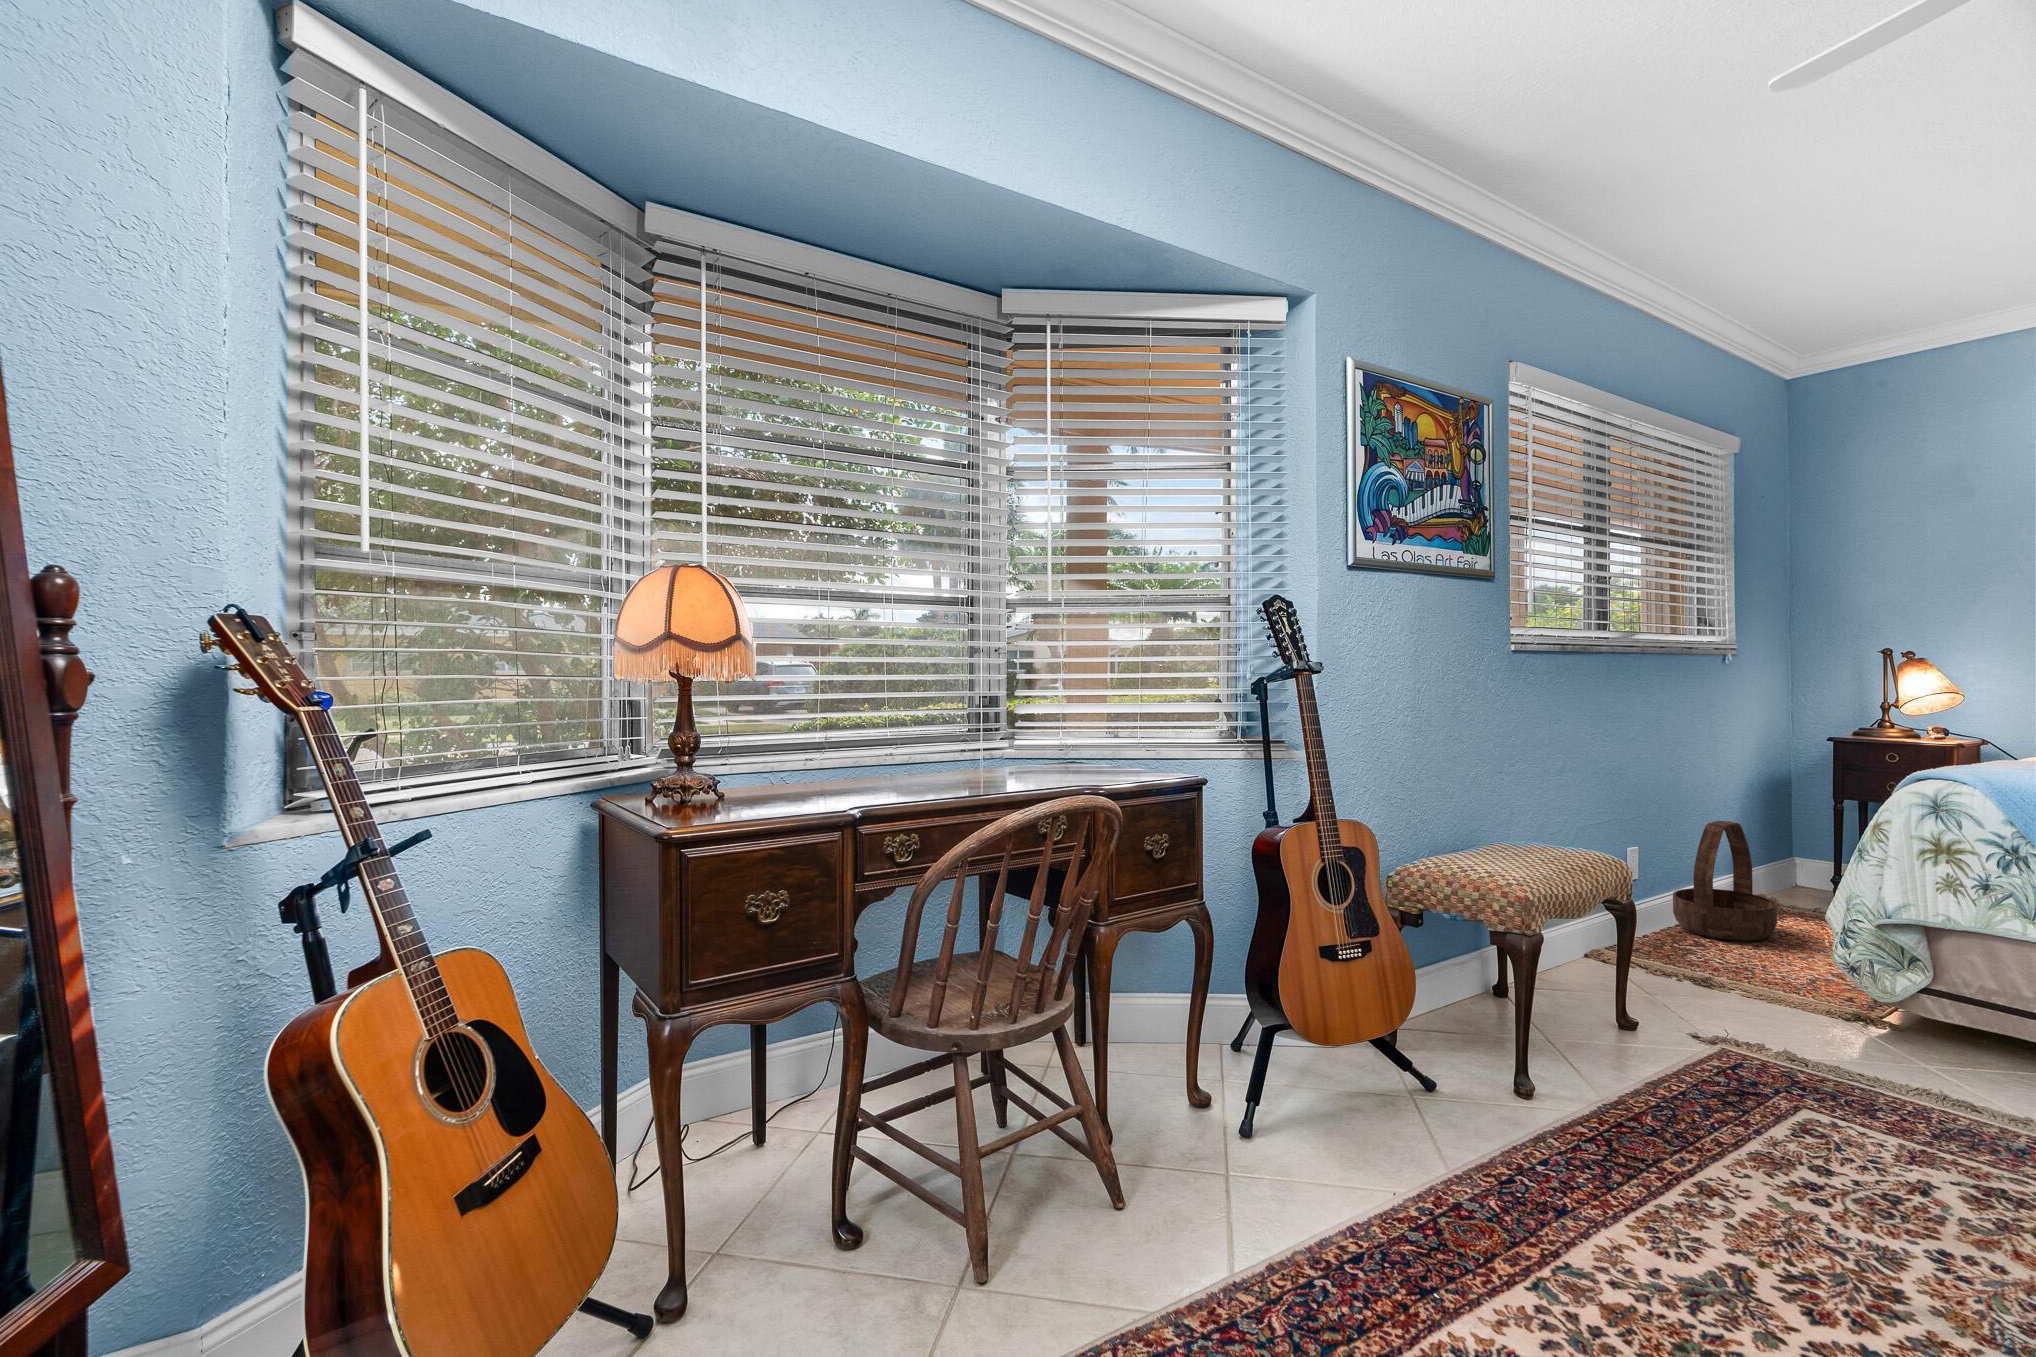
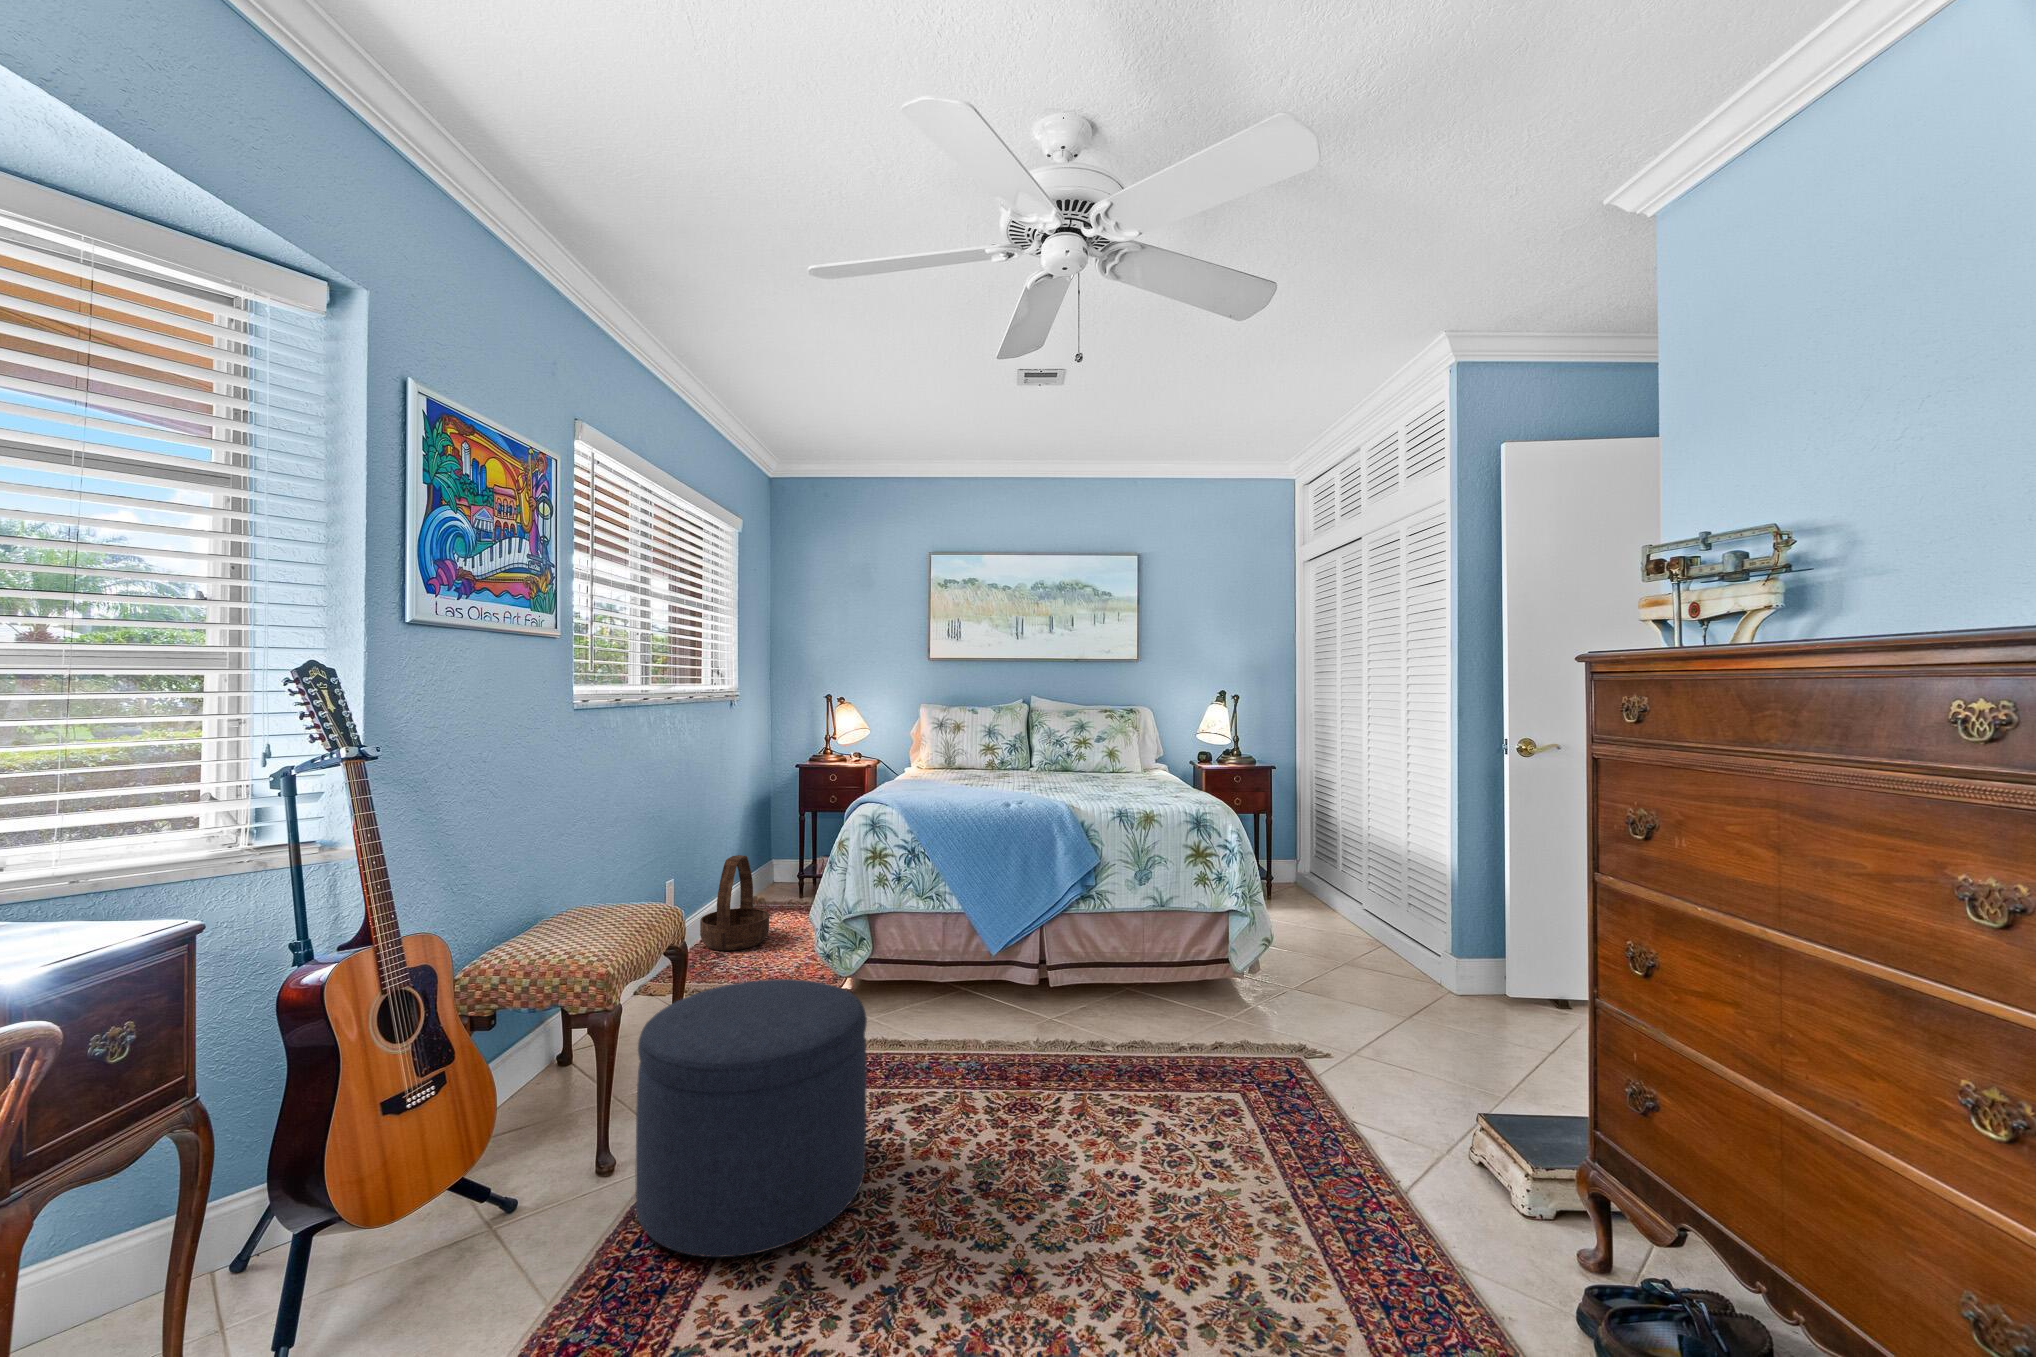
ottoman: none [1545,938,1861,1244] -> present [635,979,867,1257]

